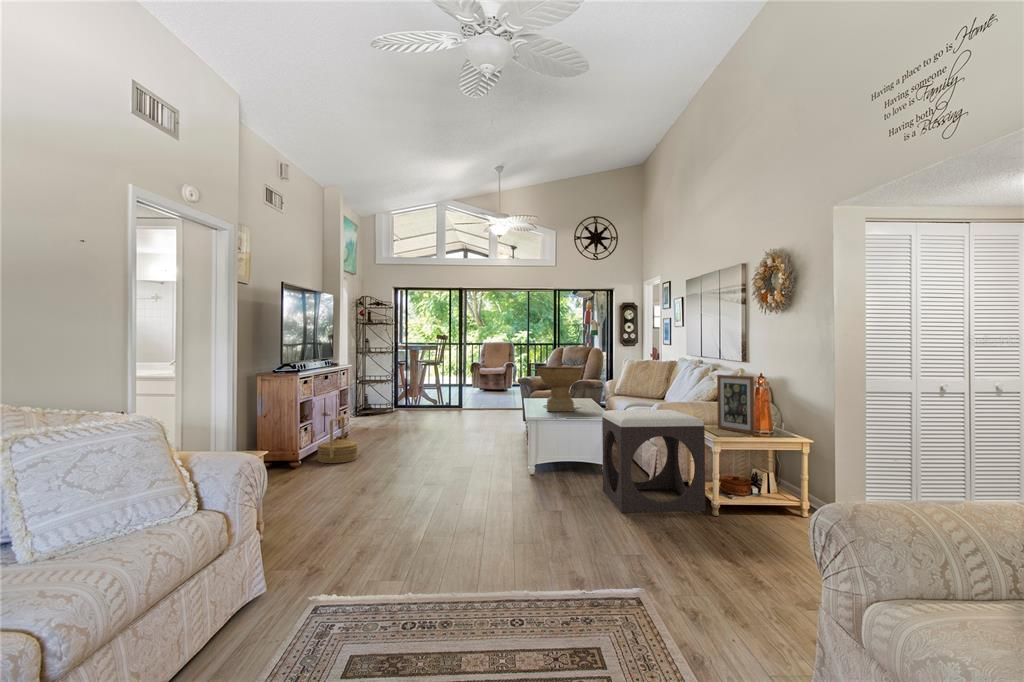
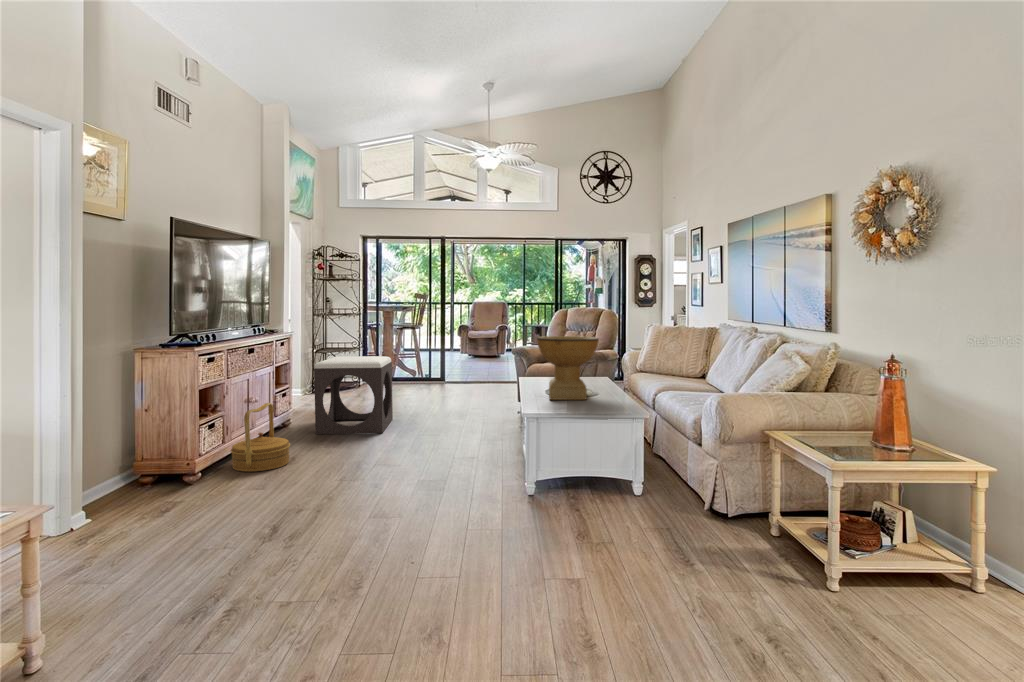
picture frame: present [717,375,754,434] -> none [821,356,898,456]
footstool: present [602,410,705,513] -> present [314,356,393,434]

